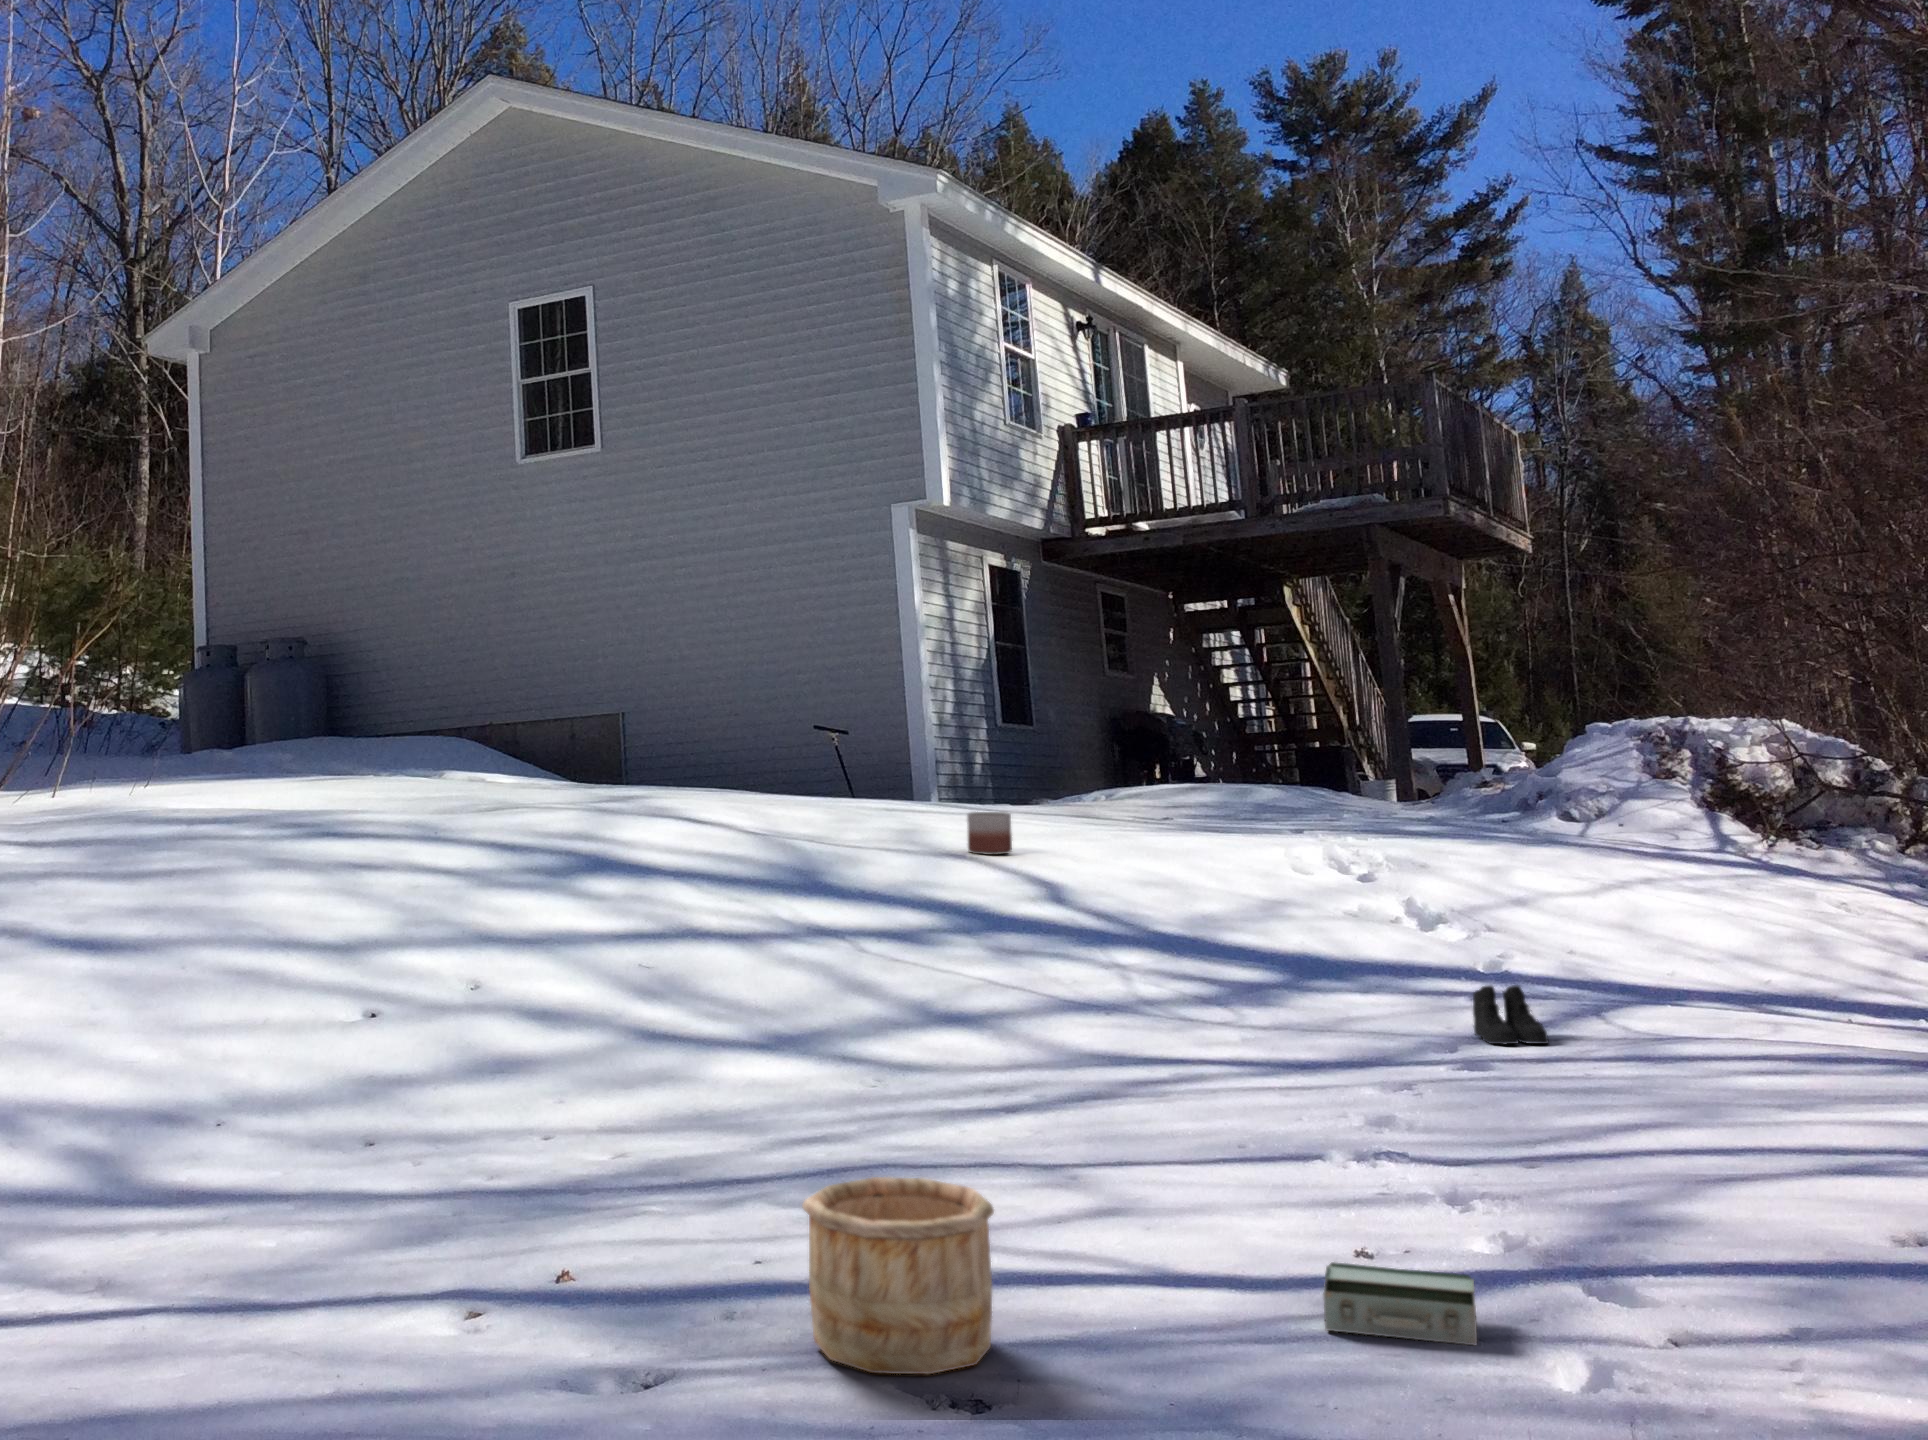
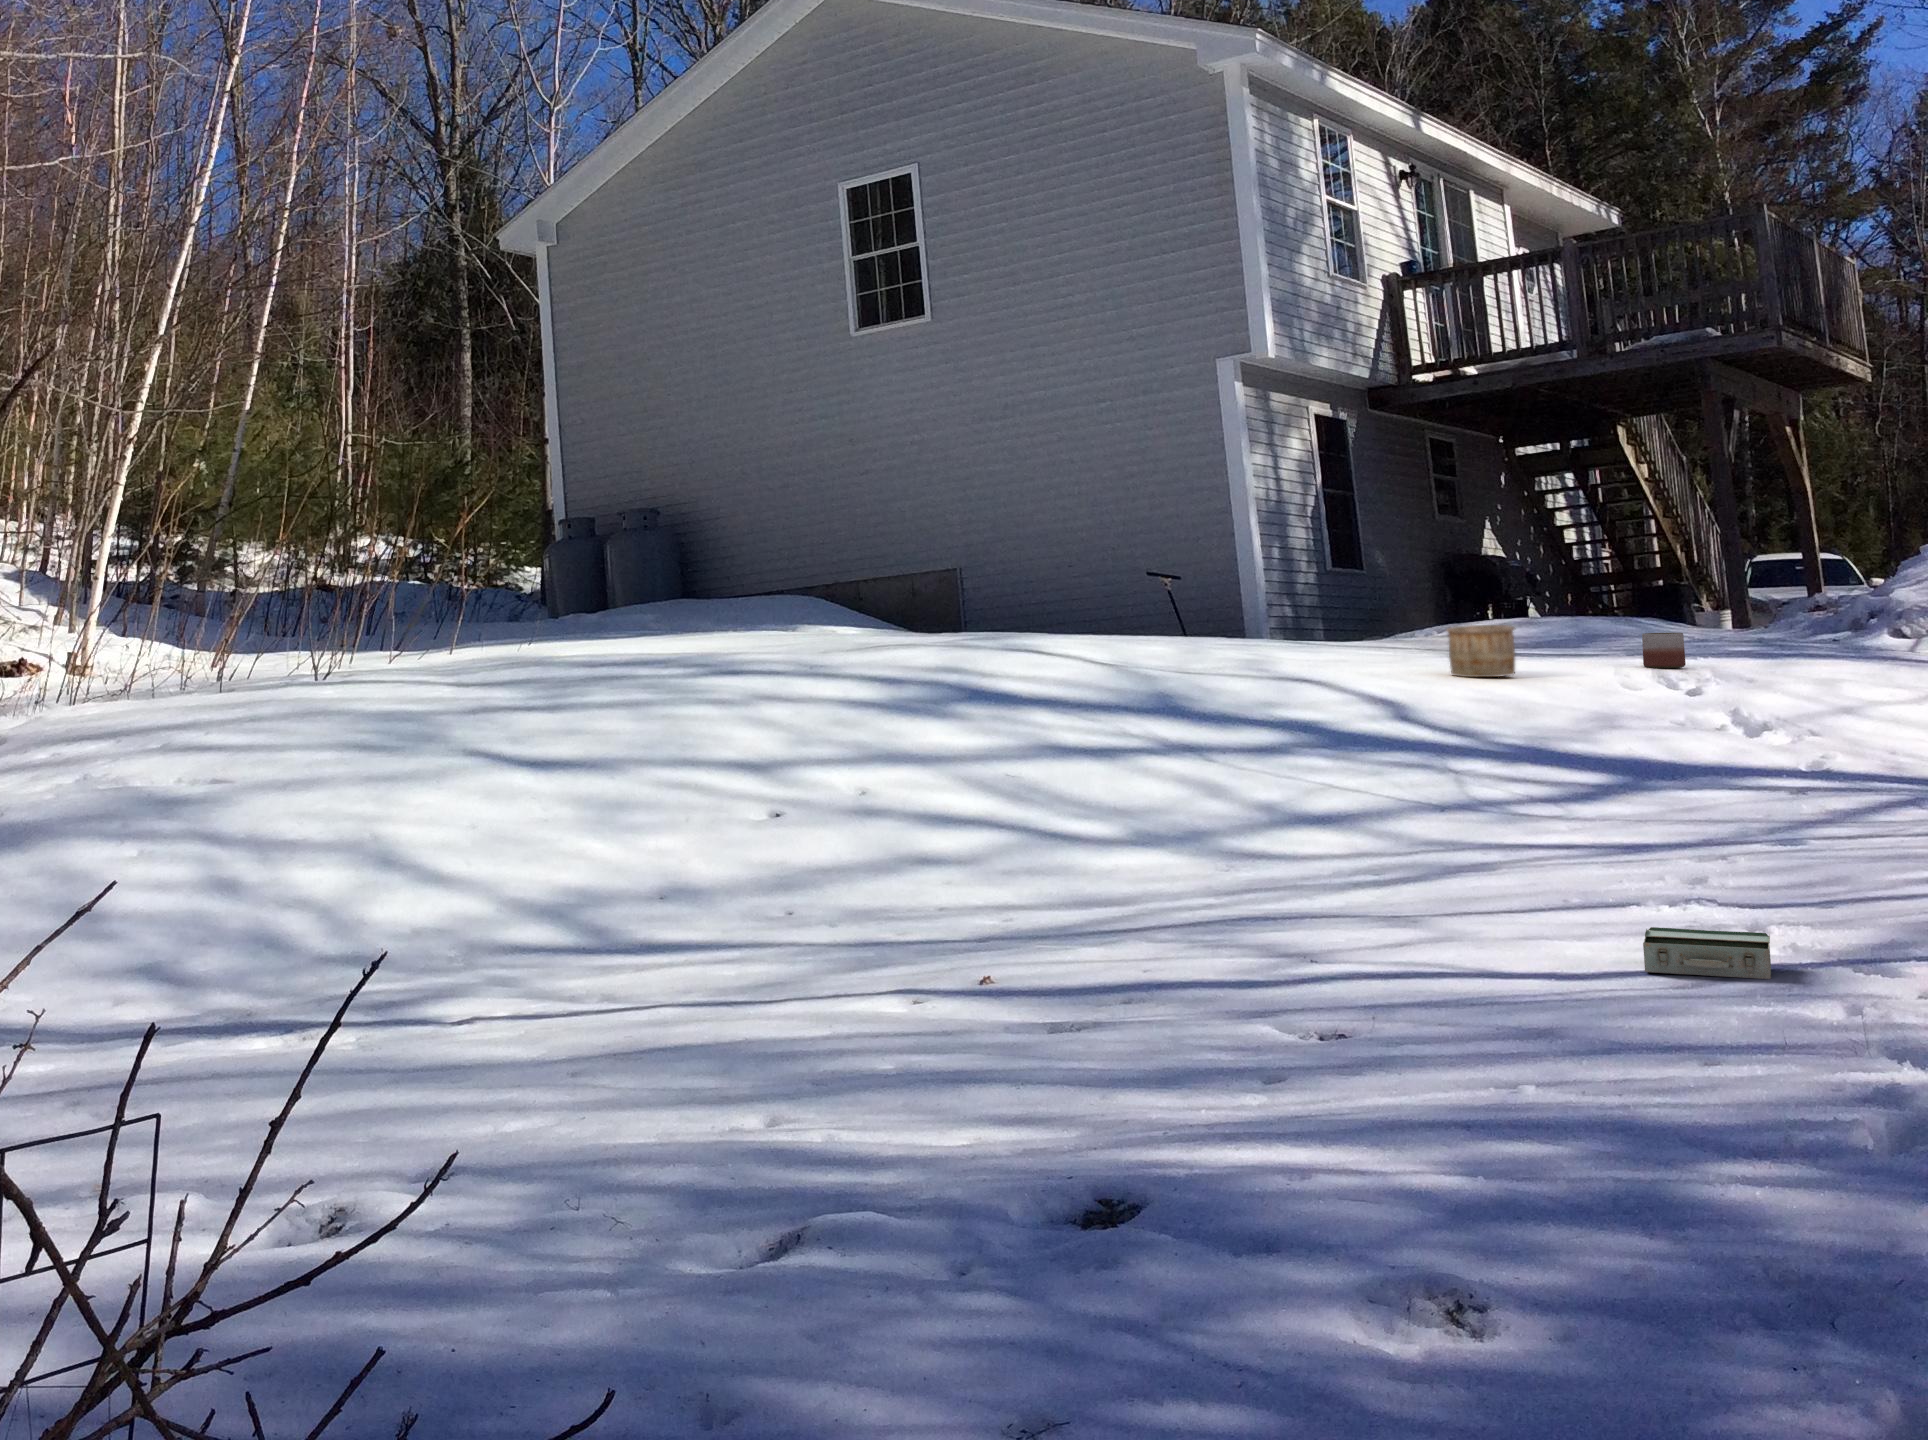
planter: present [967,812,1012,855] -> present [1642,633,1686,668]
boots: present [1473,985,1549,1044] -> none [1797,763,1869,814]
wooden bucket: present [802,1177,994,1374] -> present [1447,625,1515,677]

